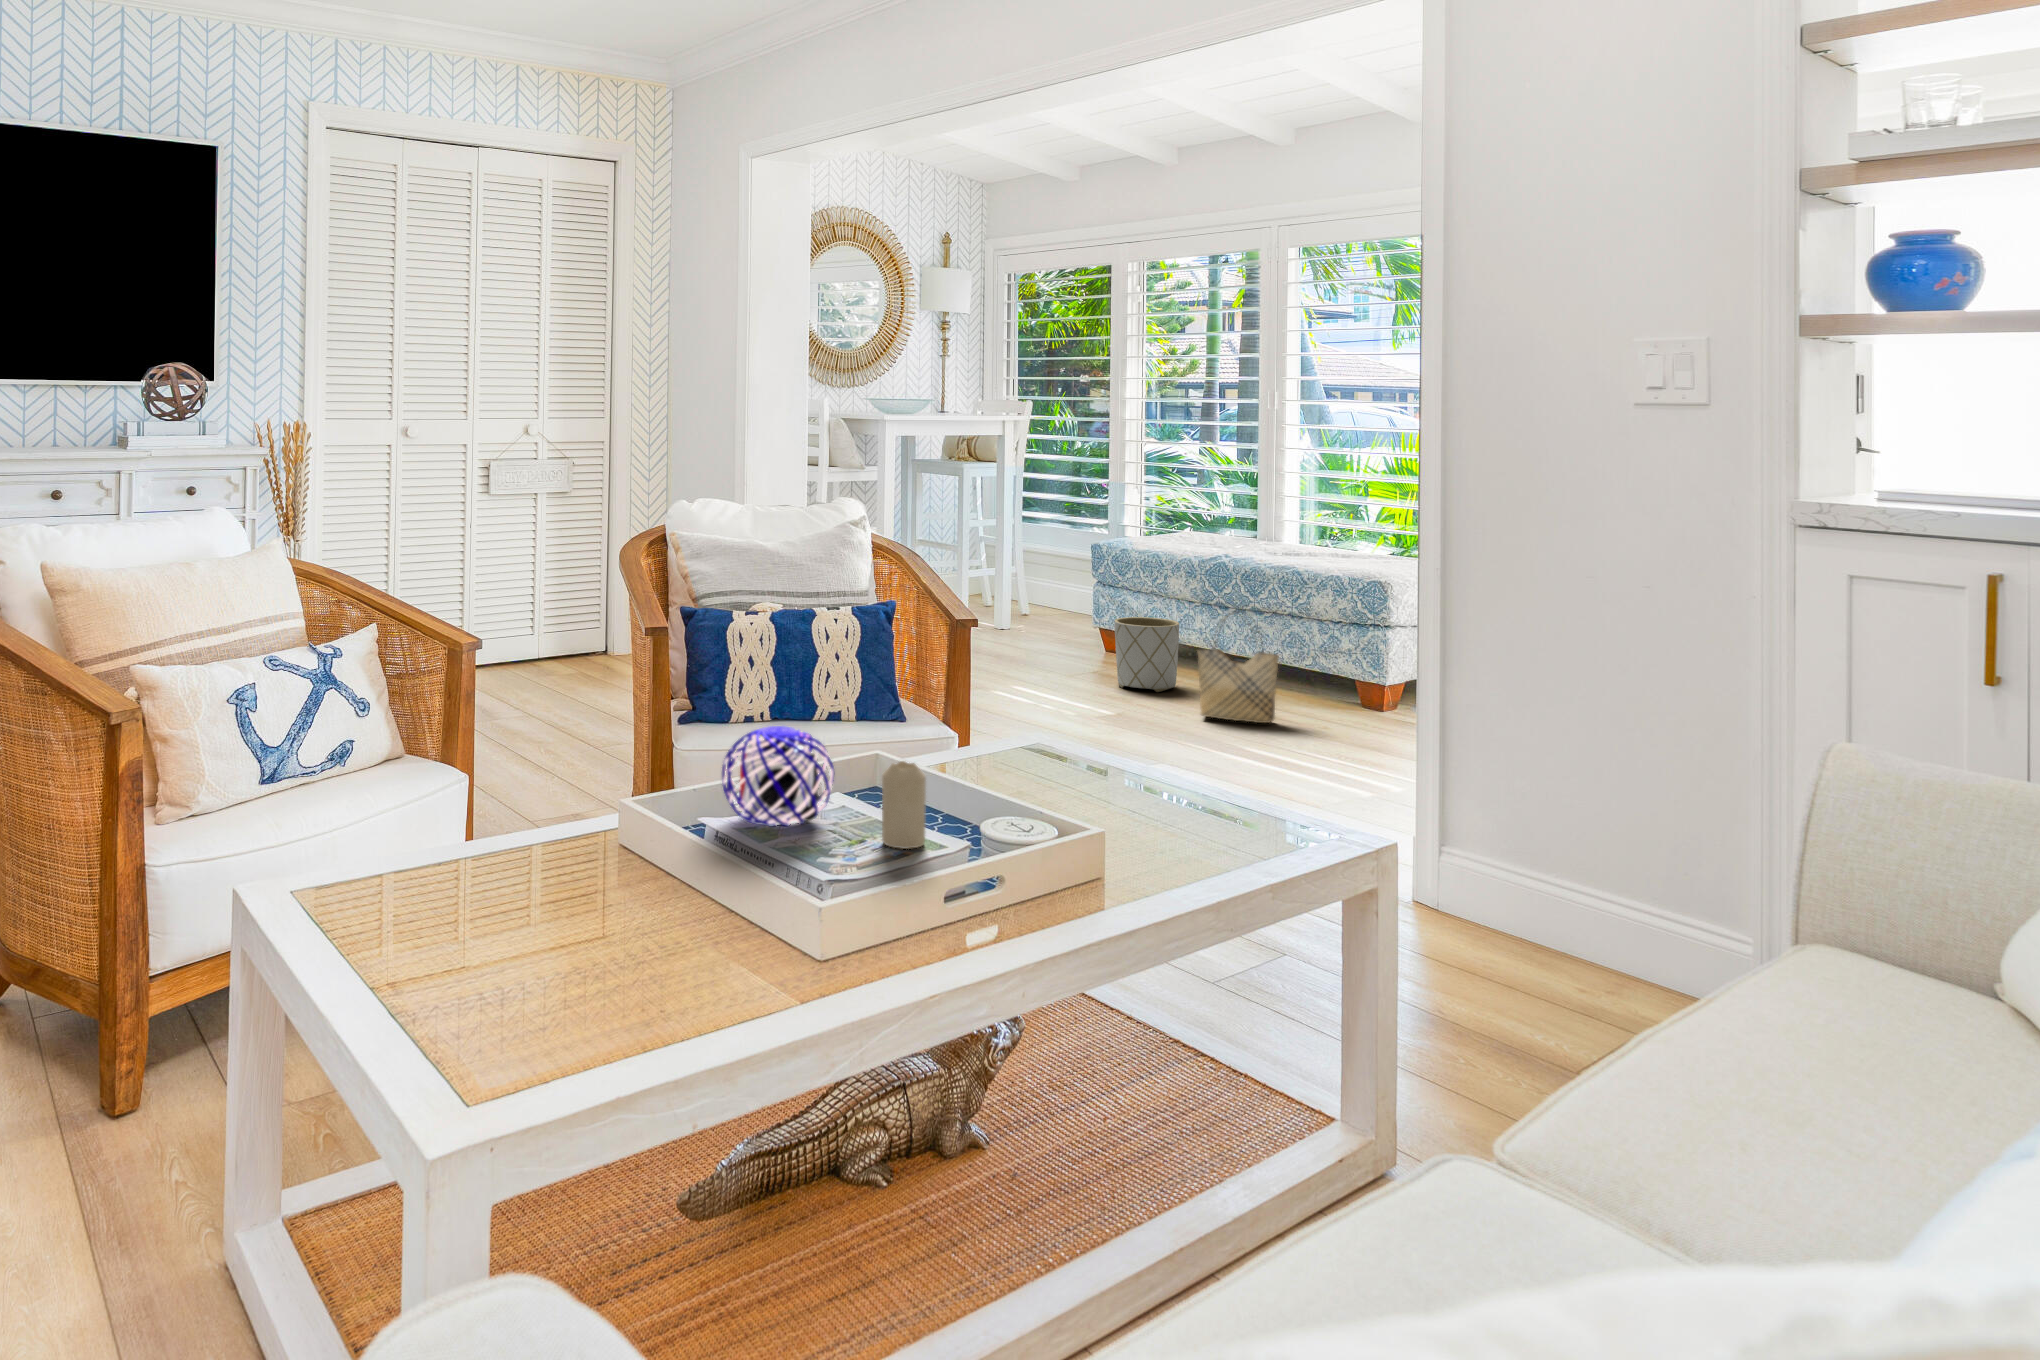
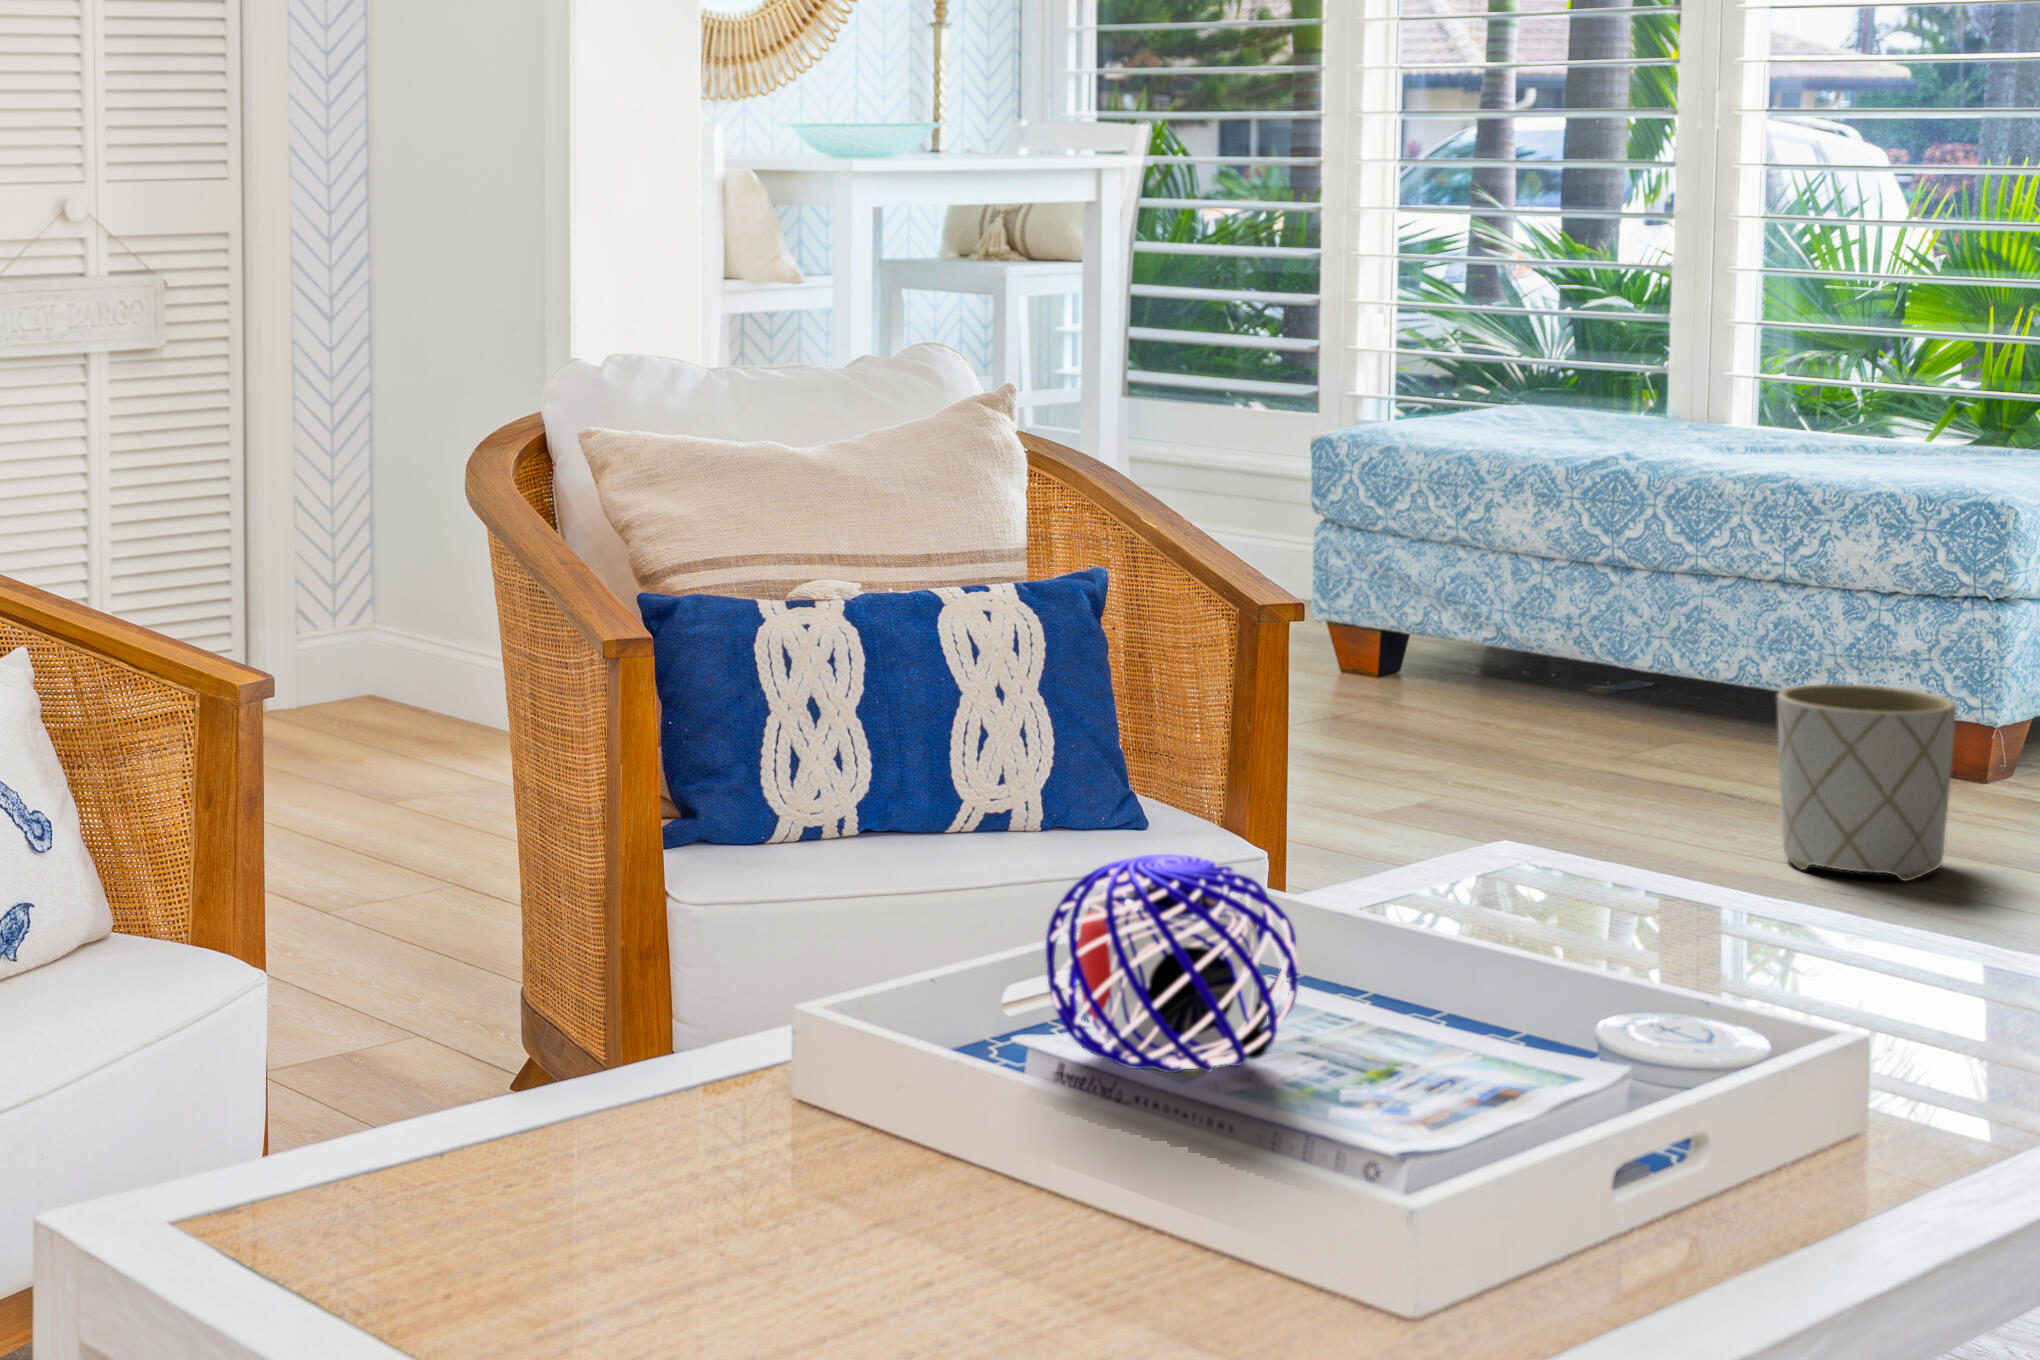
woven basket: present [1198,613,1279,723] -> none [1598,575,1780,812]
planter: present [1114,617,1179,692] -> present [1777,684,1956,881]
candle: present [882,761,926,849] -> none [1436,923,1537,1114]

